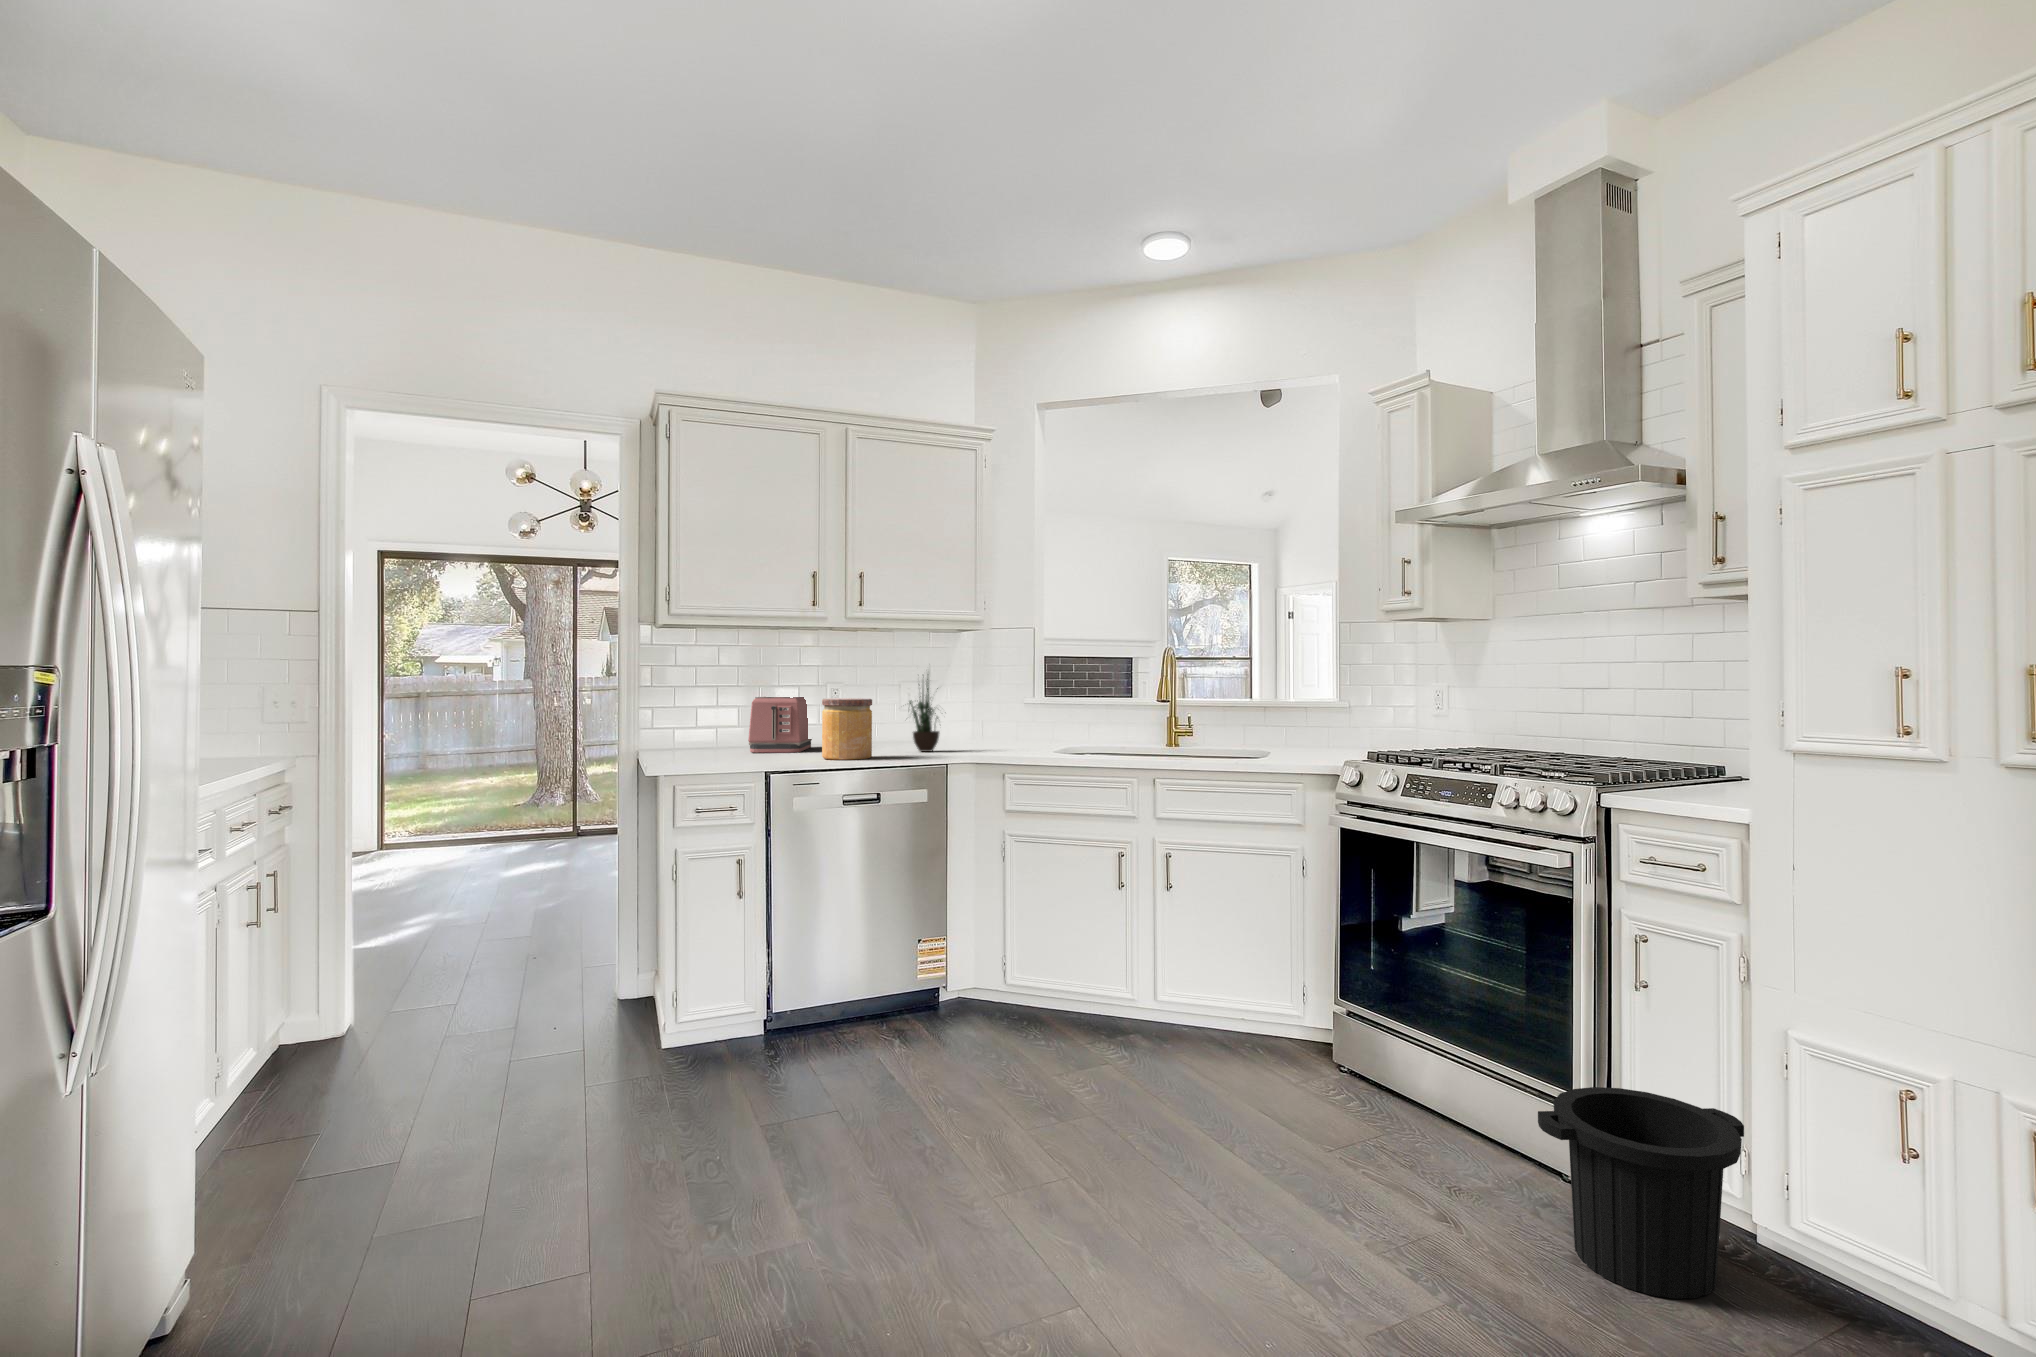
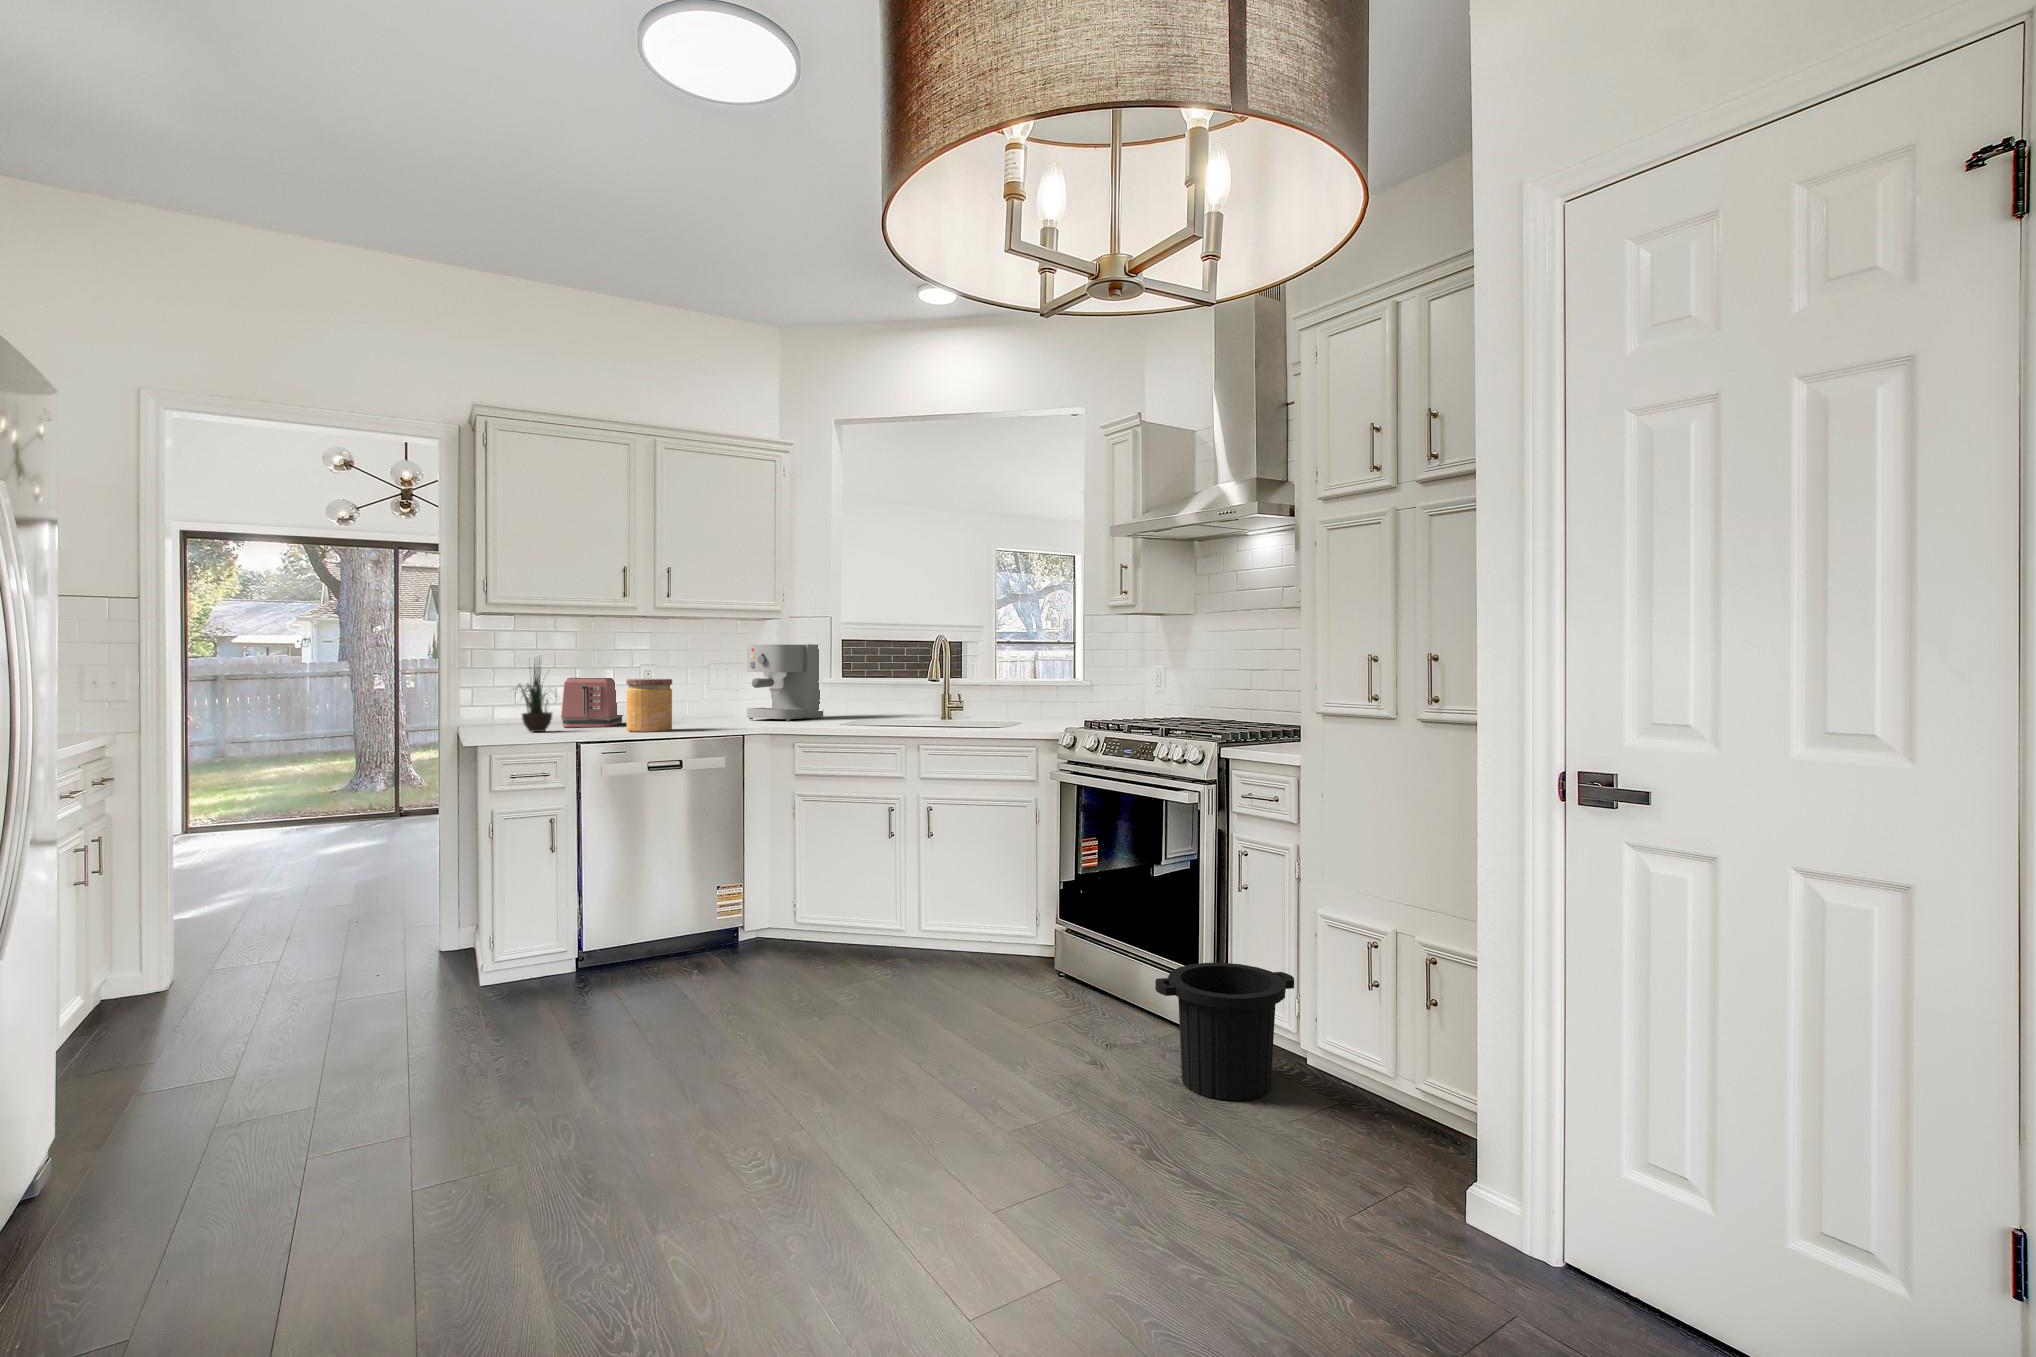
coffee maker: none [946,659,1031,747] -> present [747,644,823,721]
potted plant: present [909,674,939,752] -> present [516,660,552,732]

